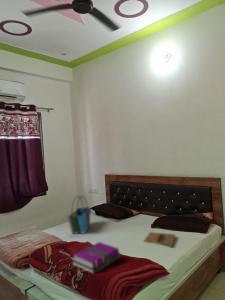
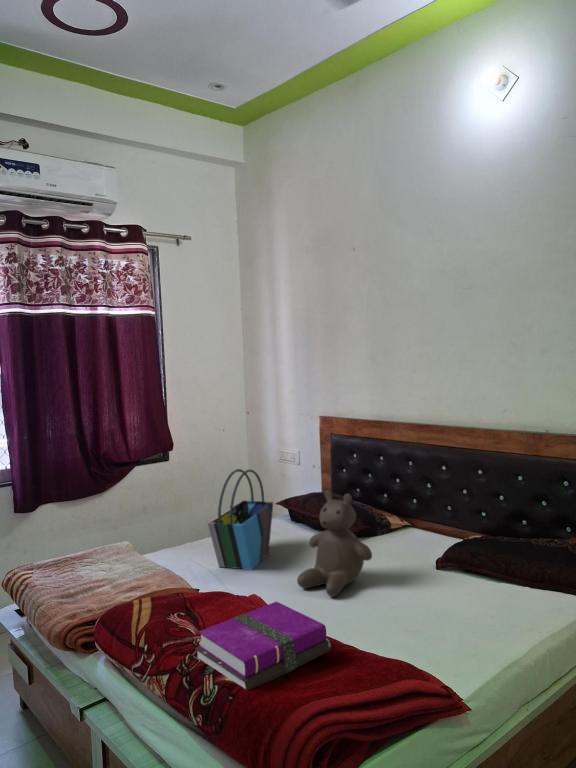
teddy bear: none [103,201,130,240] -> present [297,491,372,597]
tray: present [144,232,175,247] -> none [404,582,499,634]

